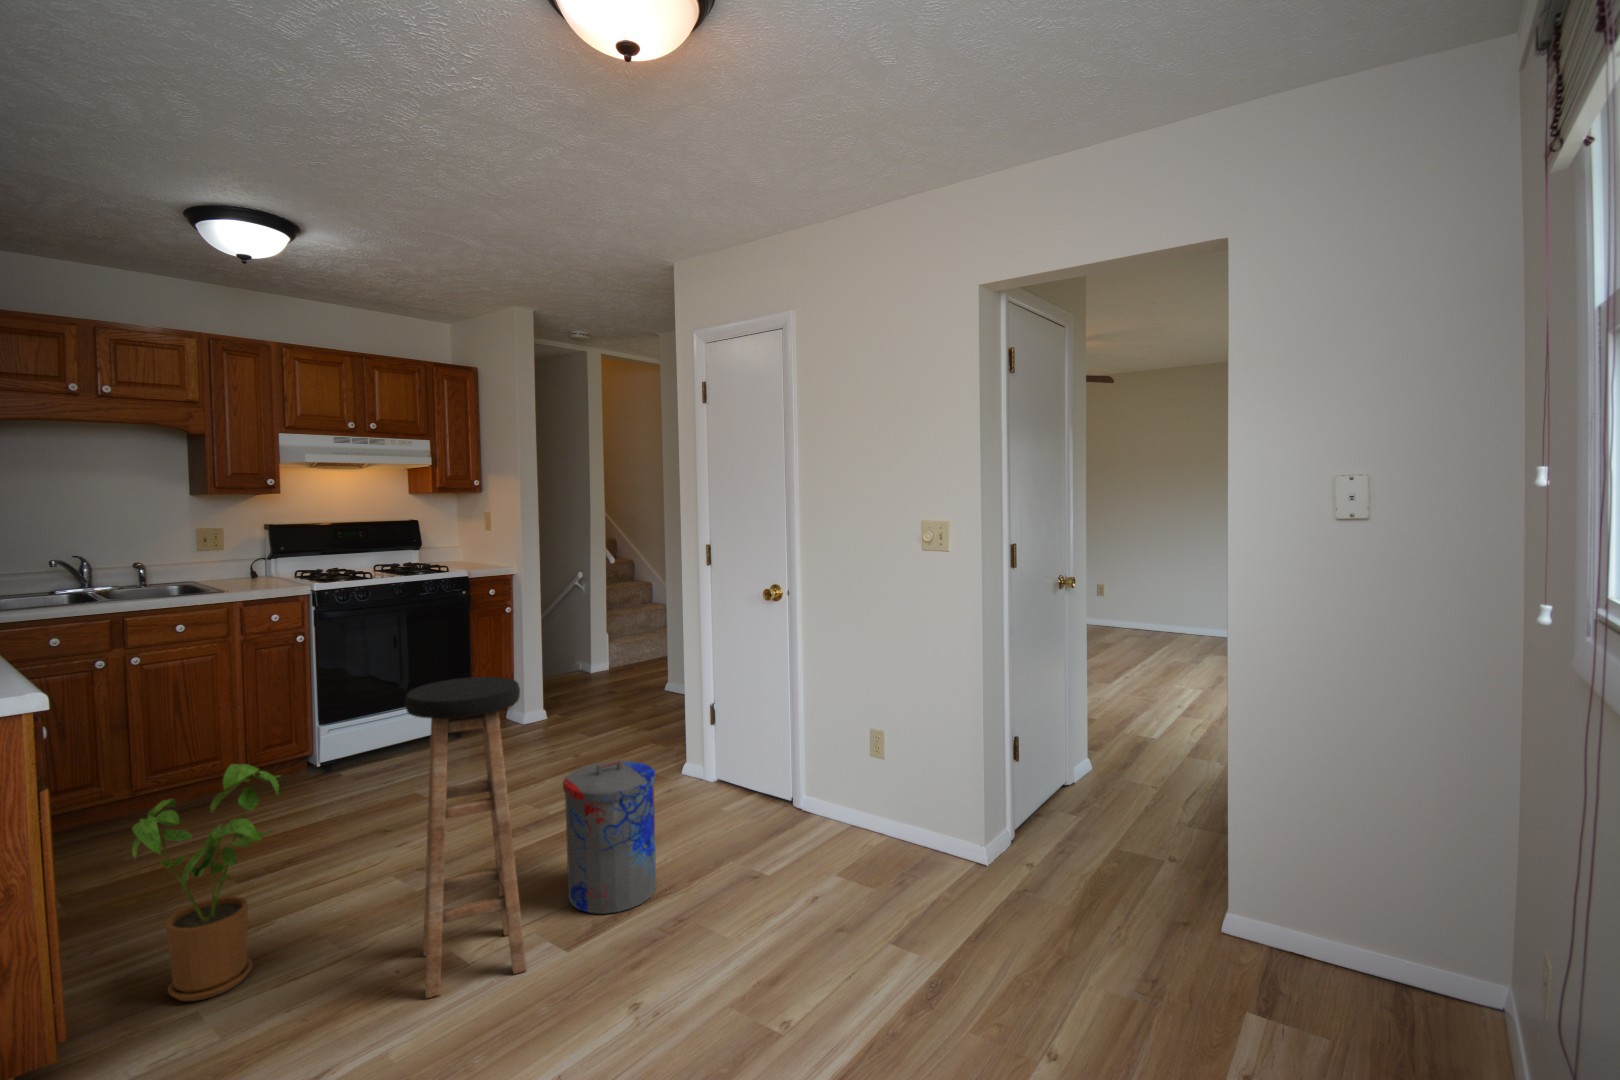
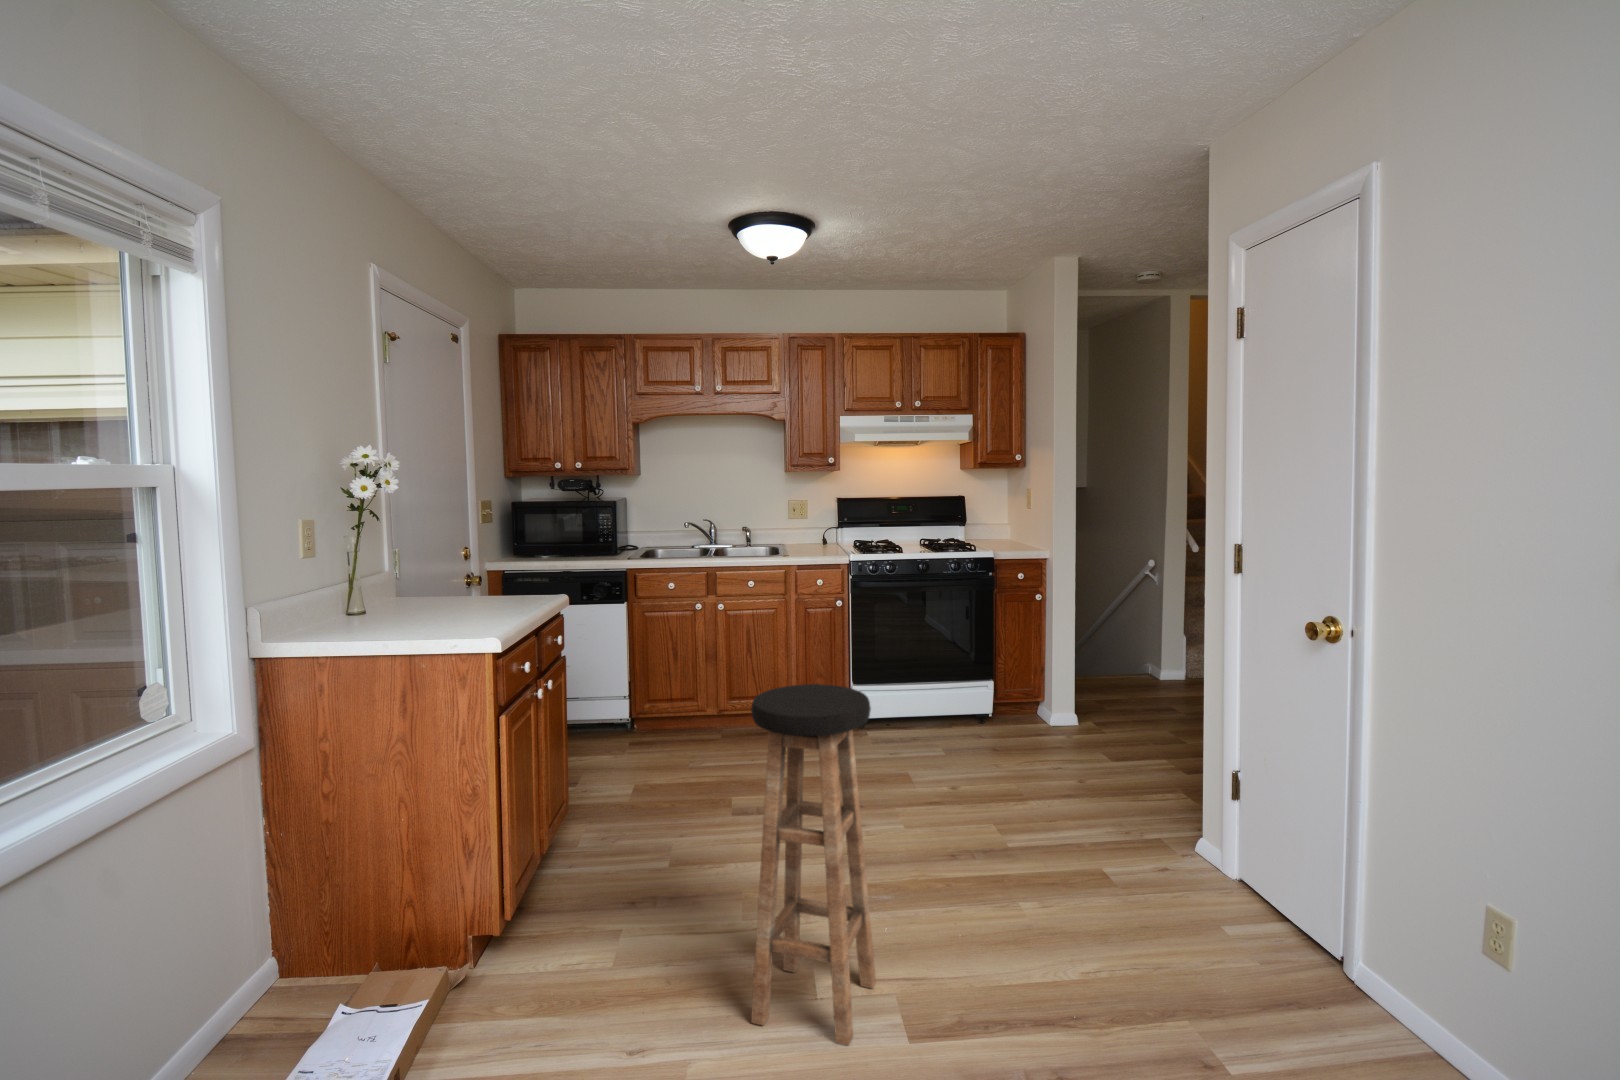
trash can: present [563,760,656,914] -> none [943,817,1062,1025]
house plant: present [132,764,280,1001] -> none [596,724,709,925]

